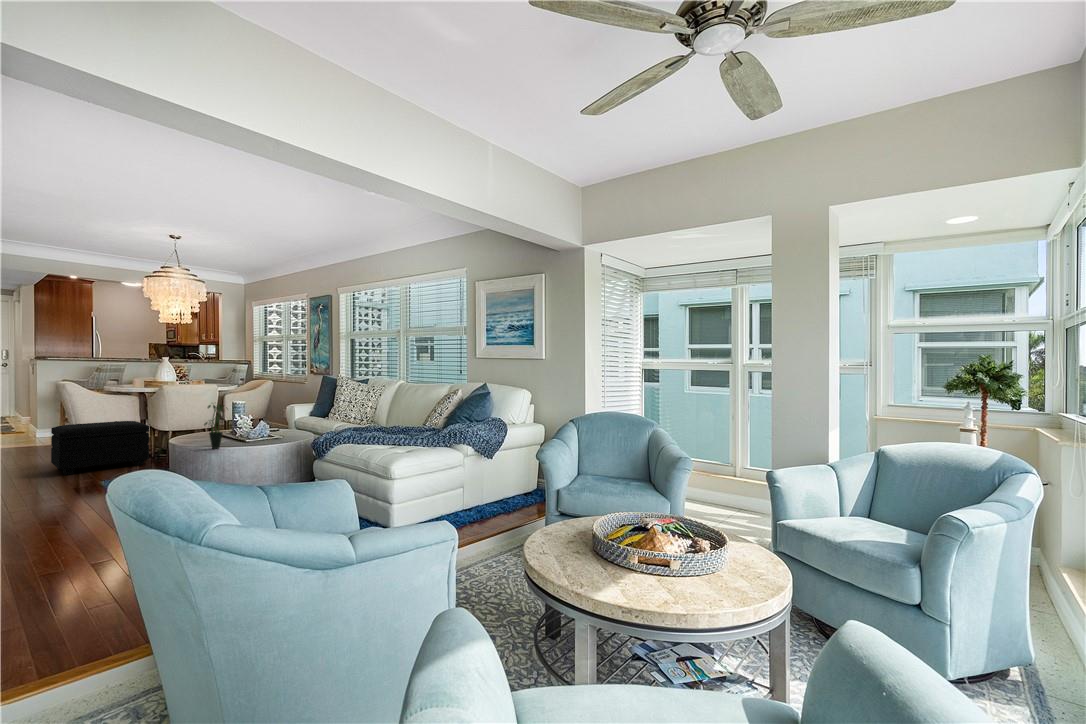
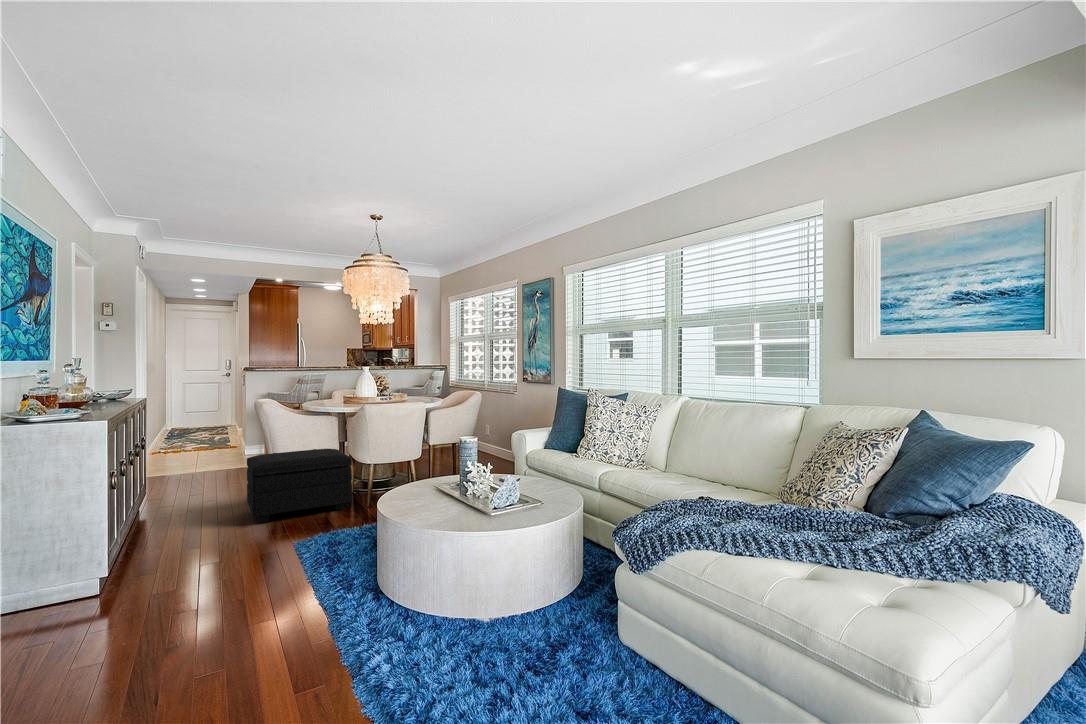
potted plant: present [204,405,227,449] -> none [434,443,469,521]

